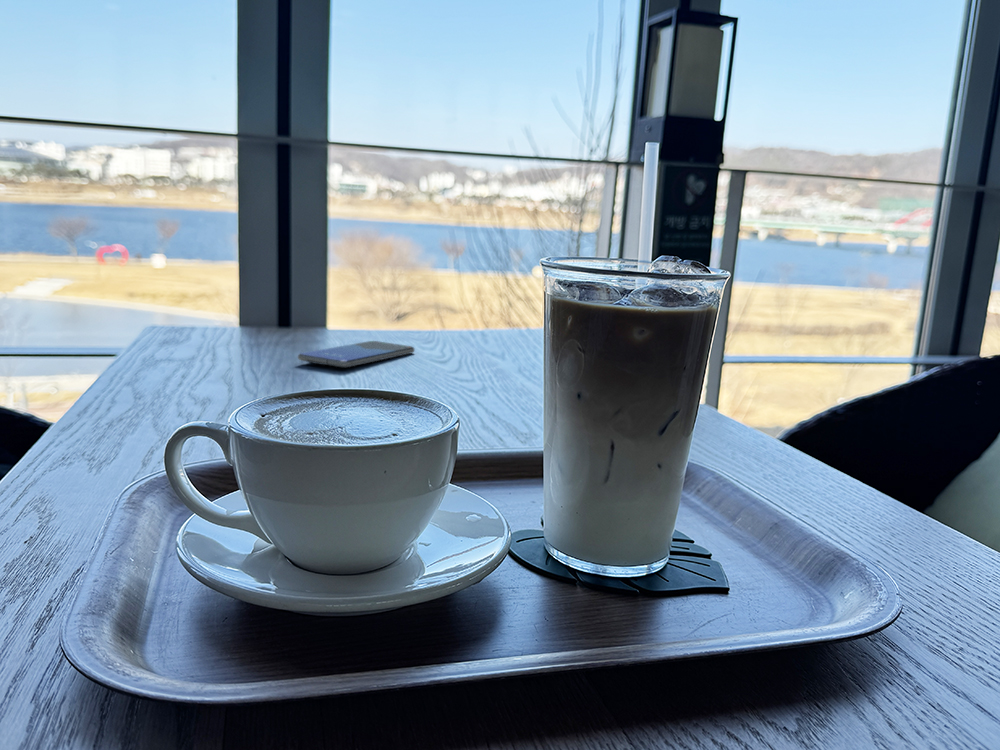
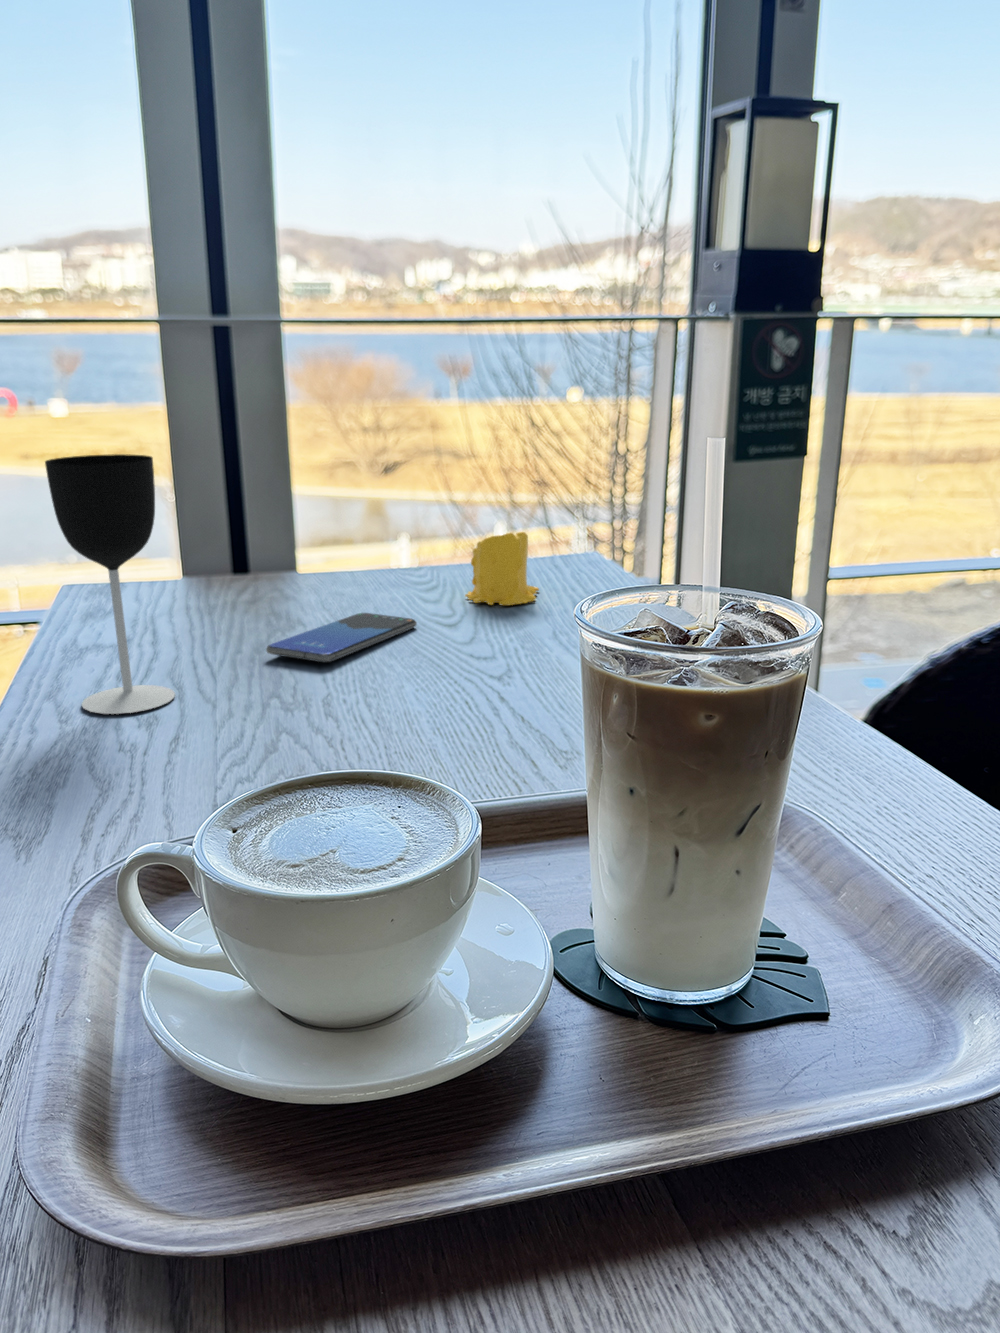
wine glass: none [140,190,224,388] -> present [45,454,175,714]
candle: none [452,286,509,344] -> present [465,530,539,605]

